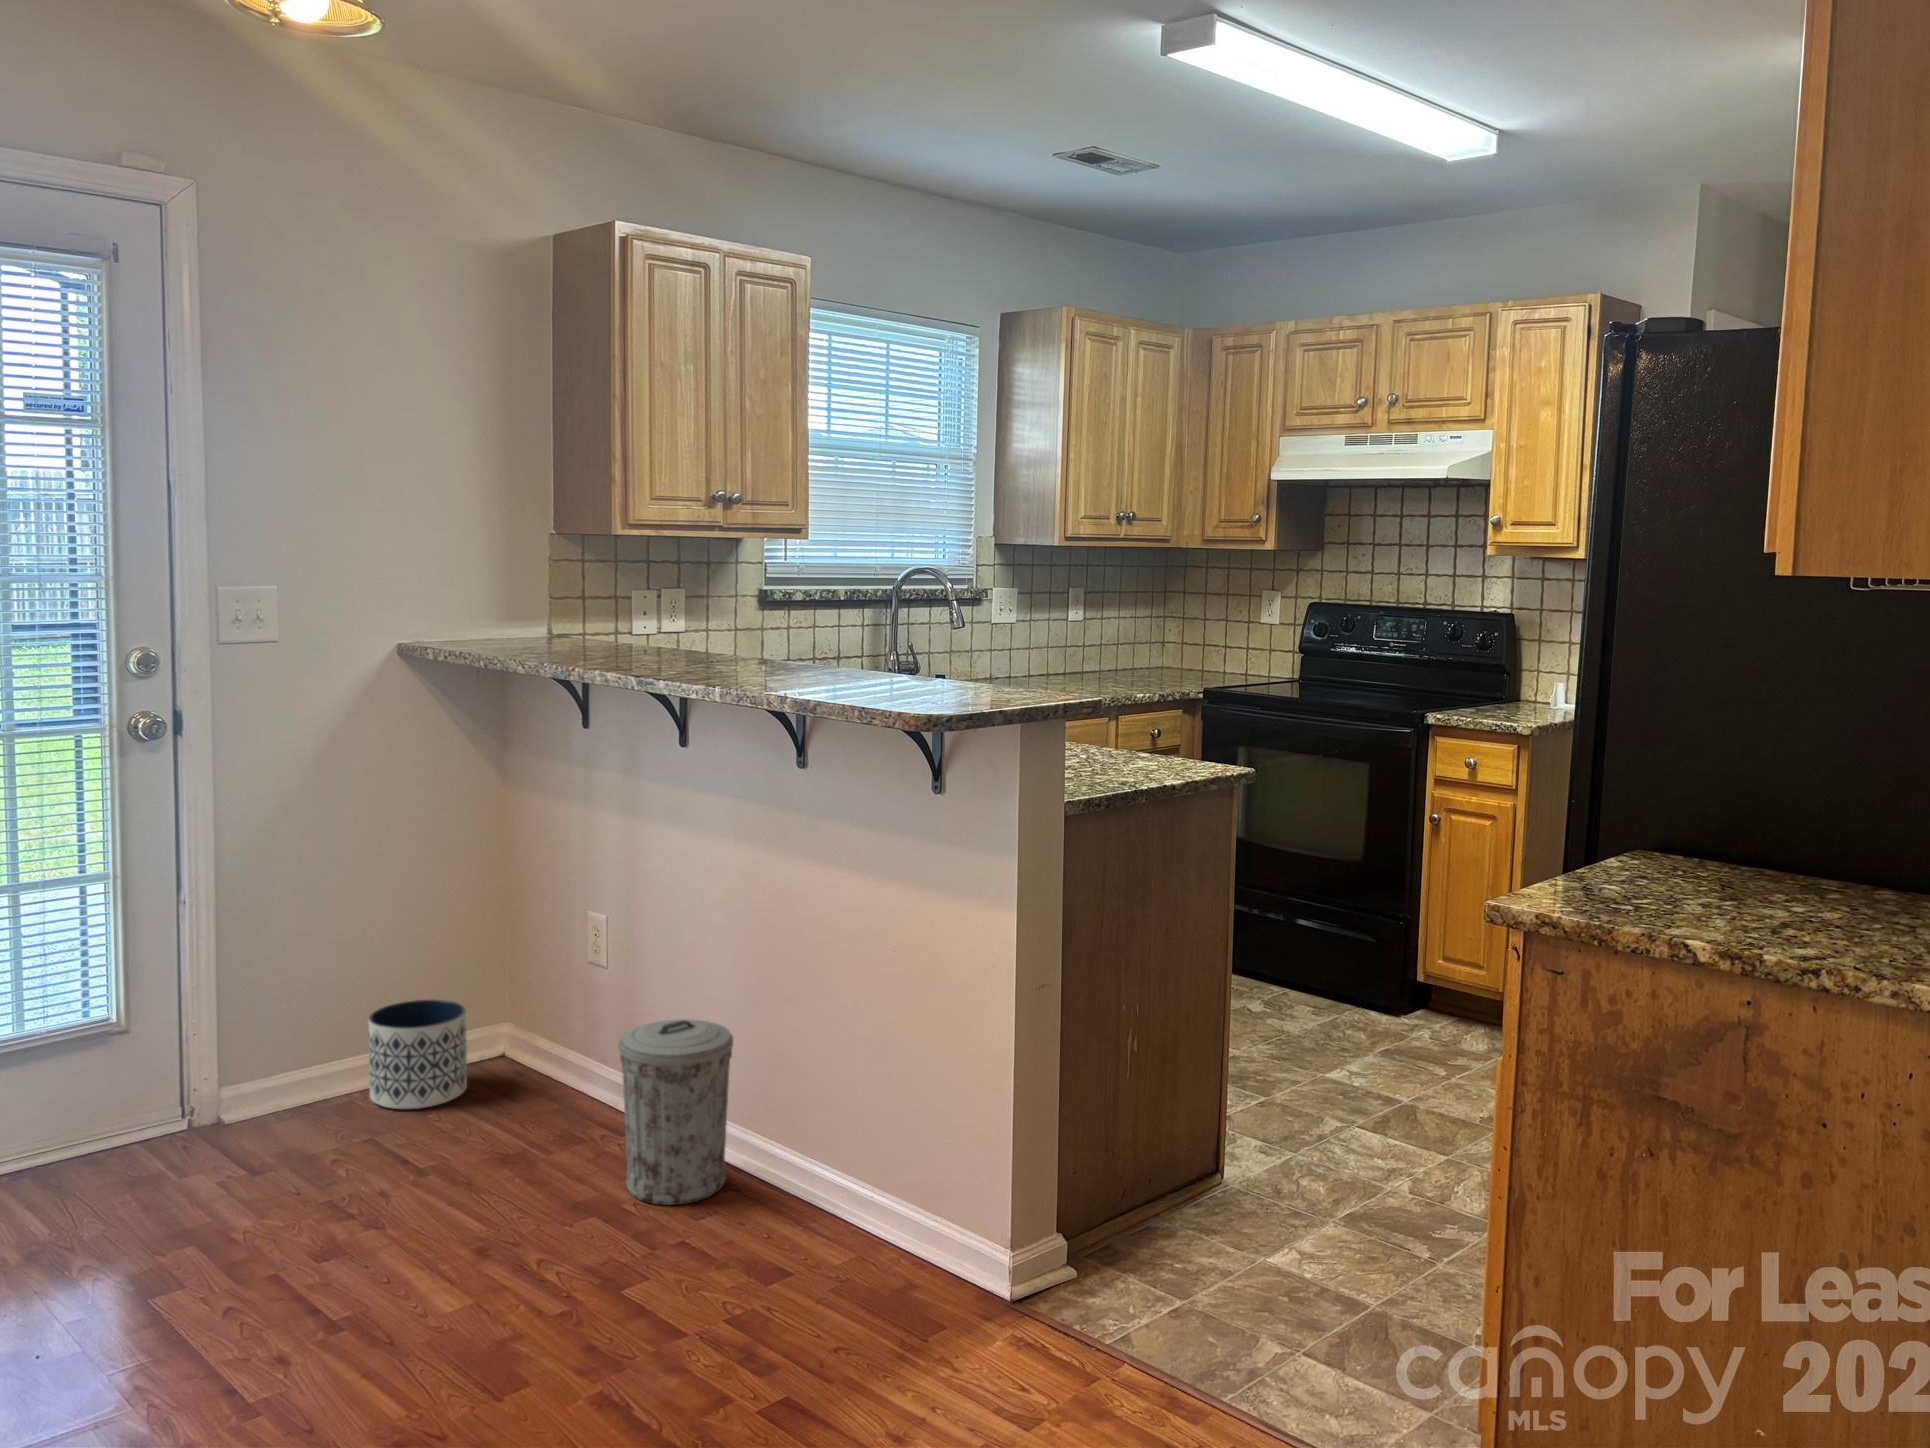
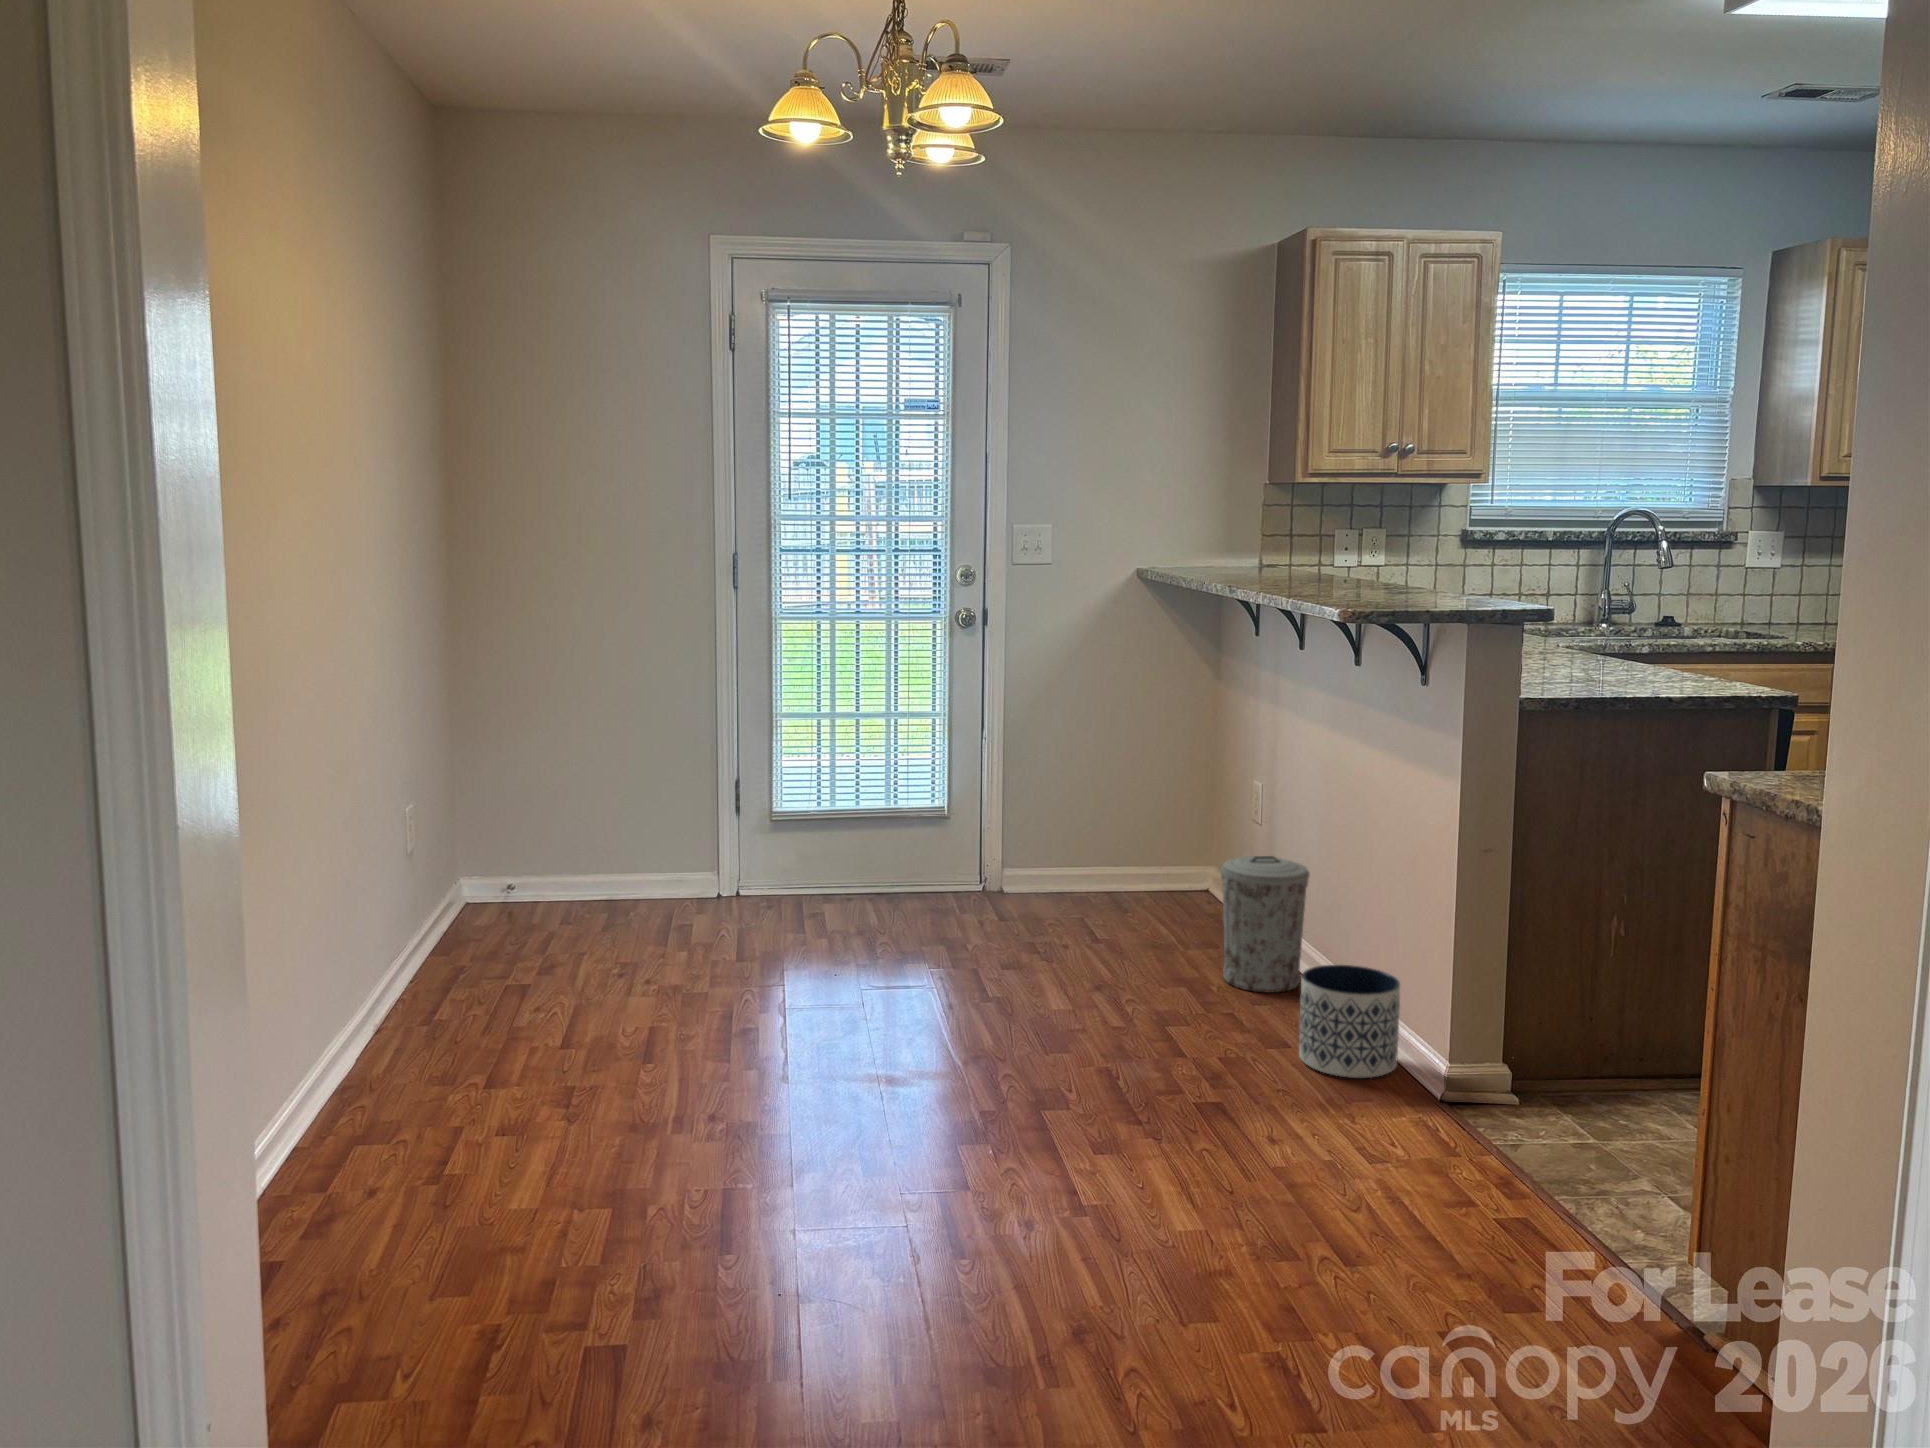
planter: present [368,1000,467,1109] -> present [1299,965,1400,1078]

